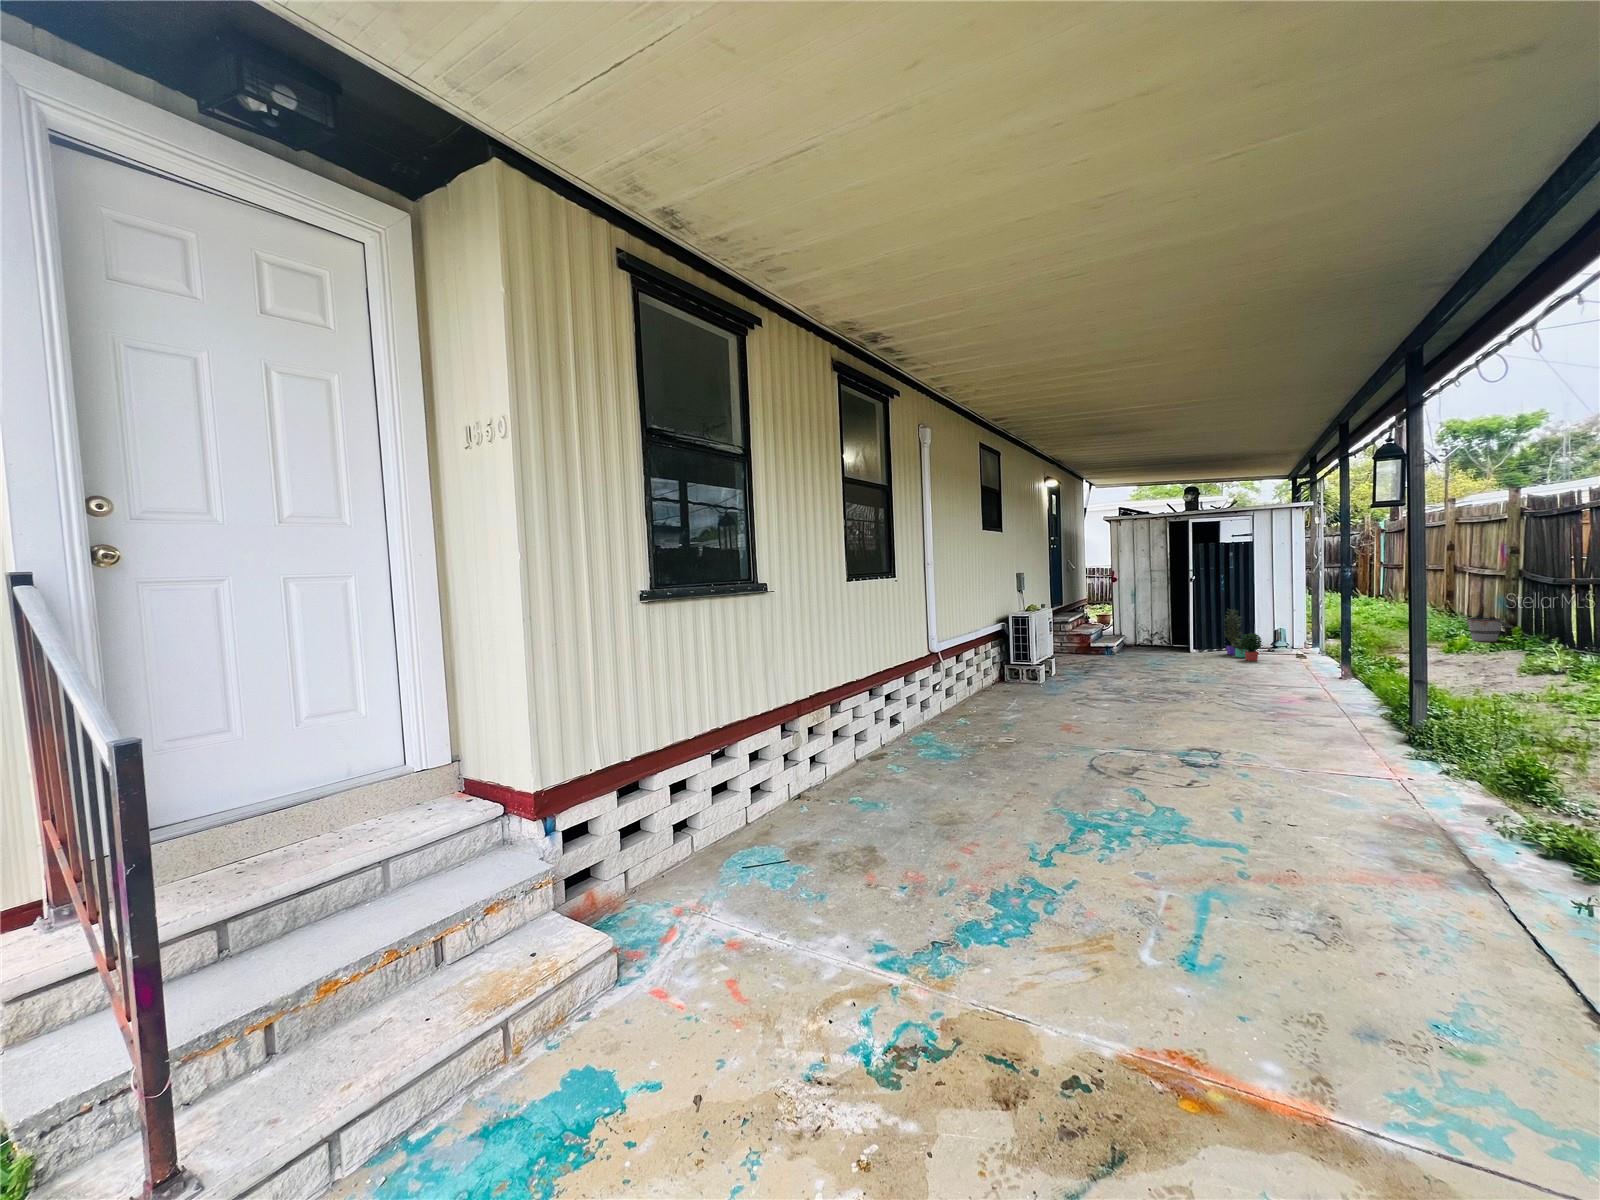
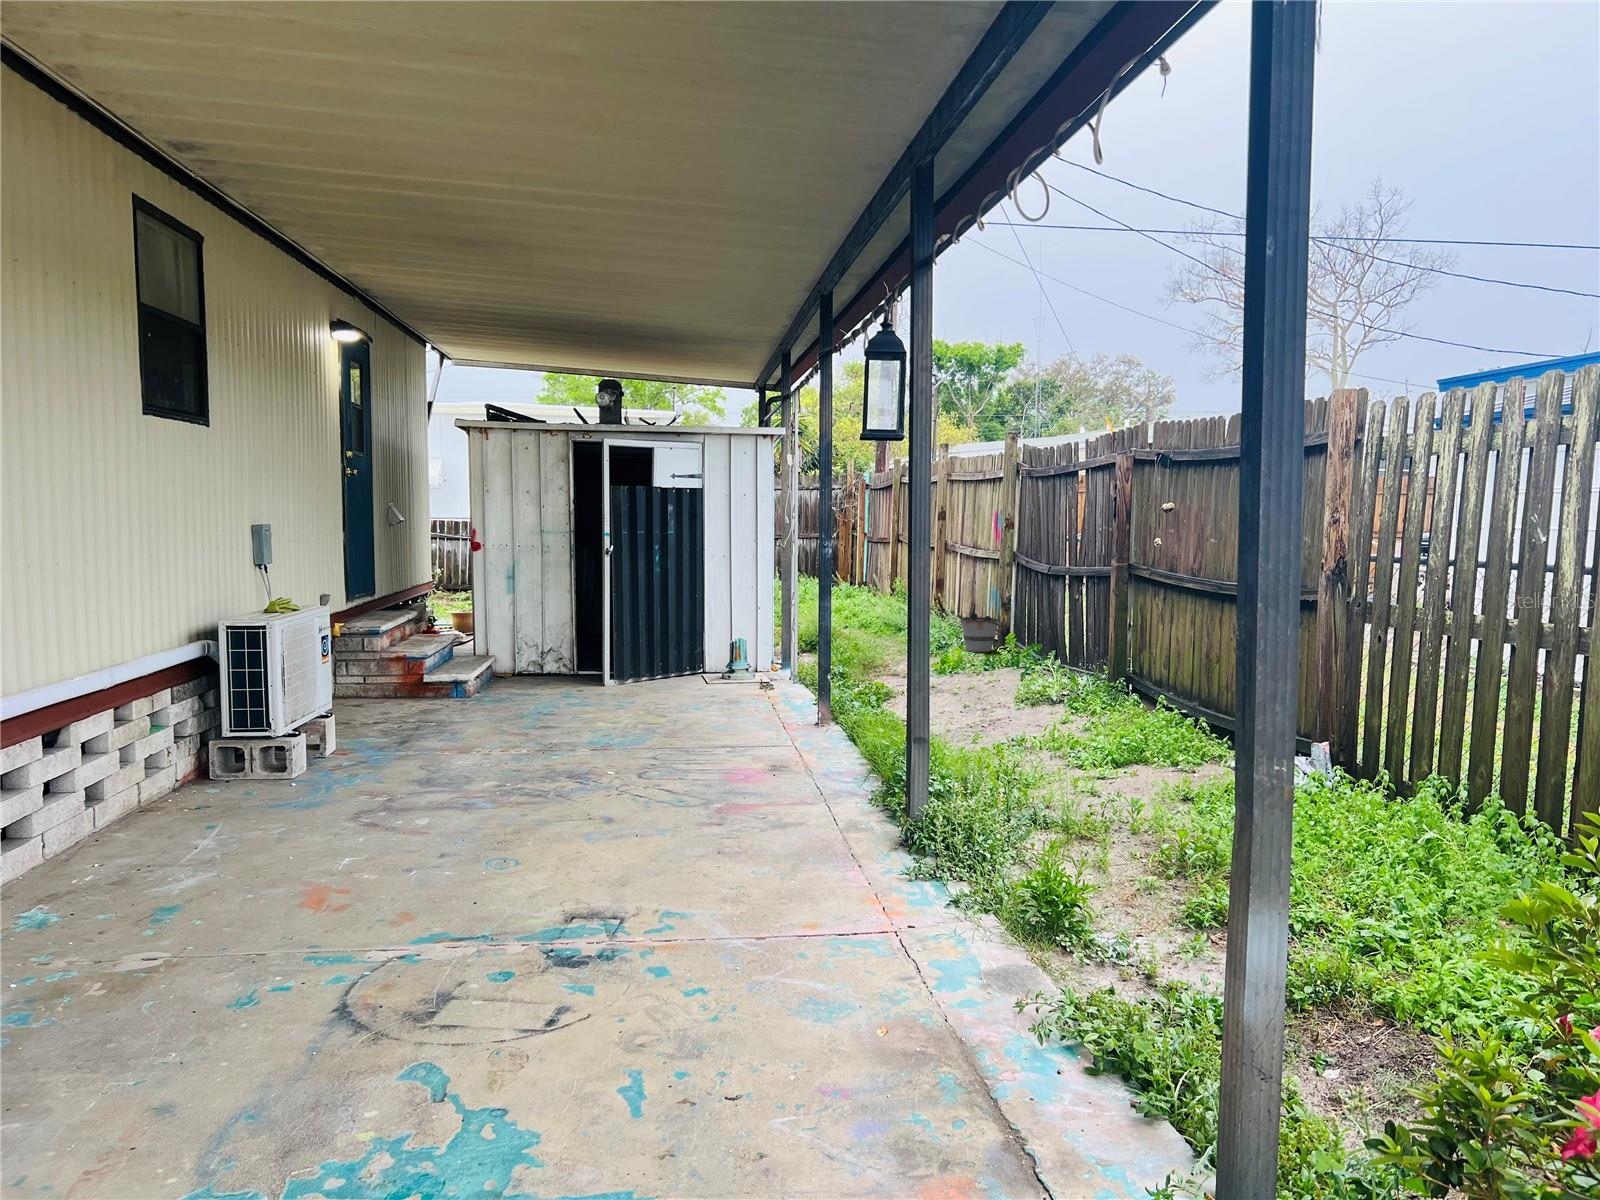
potted plant: present [1224,609,1263,661] -> none [654,603,711,696]

